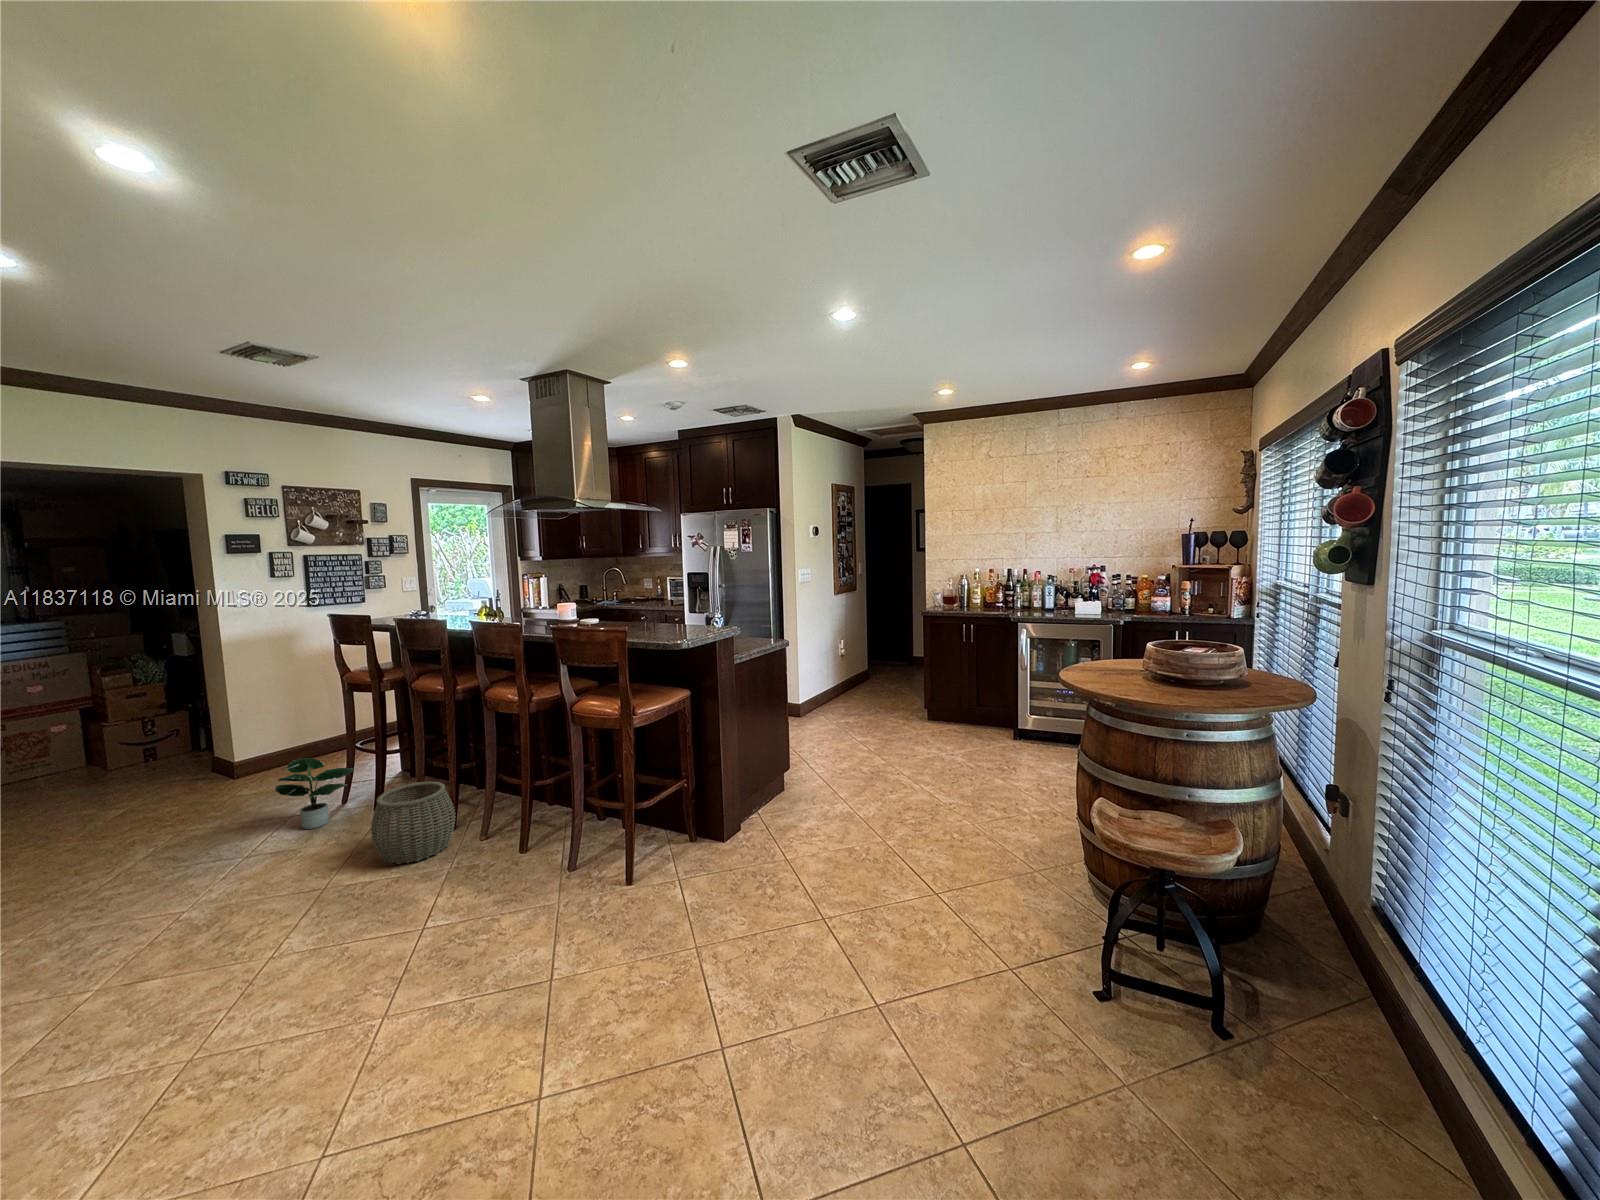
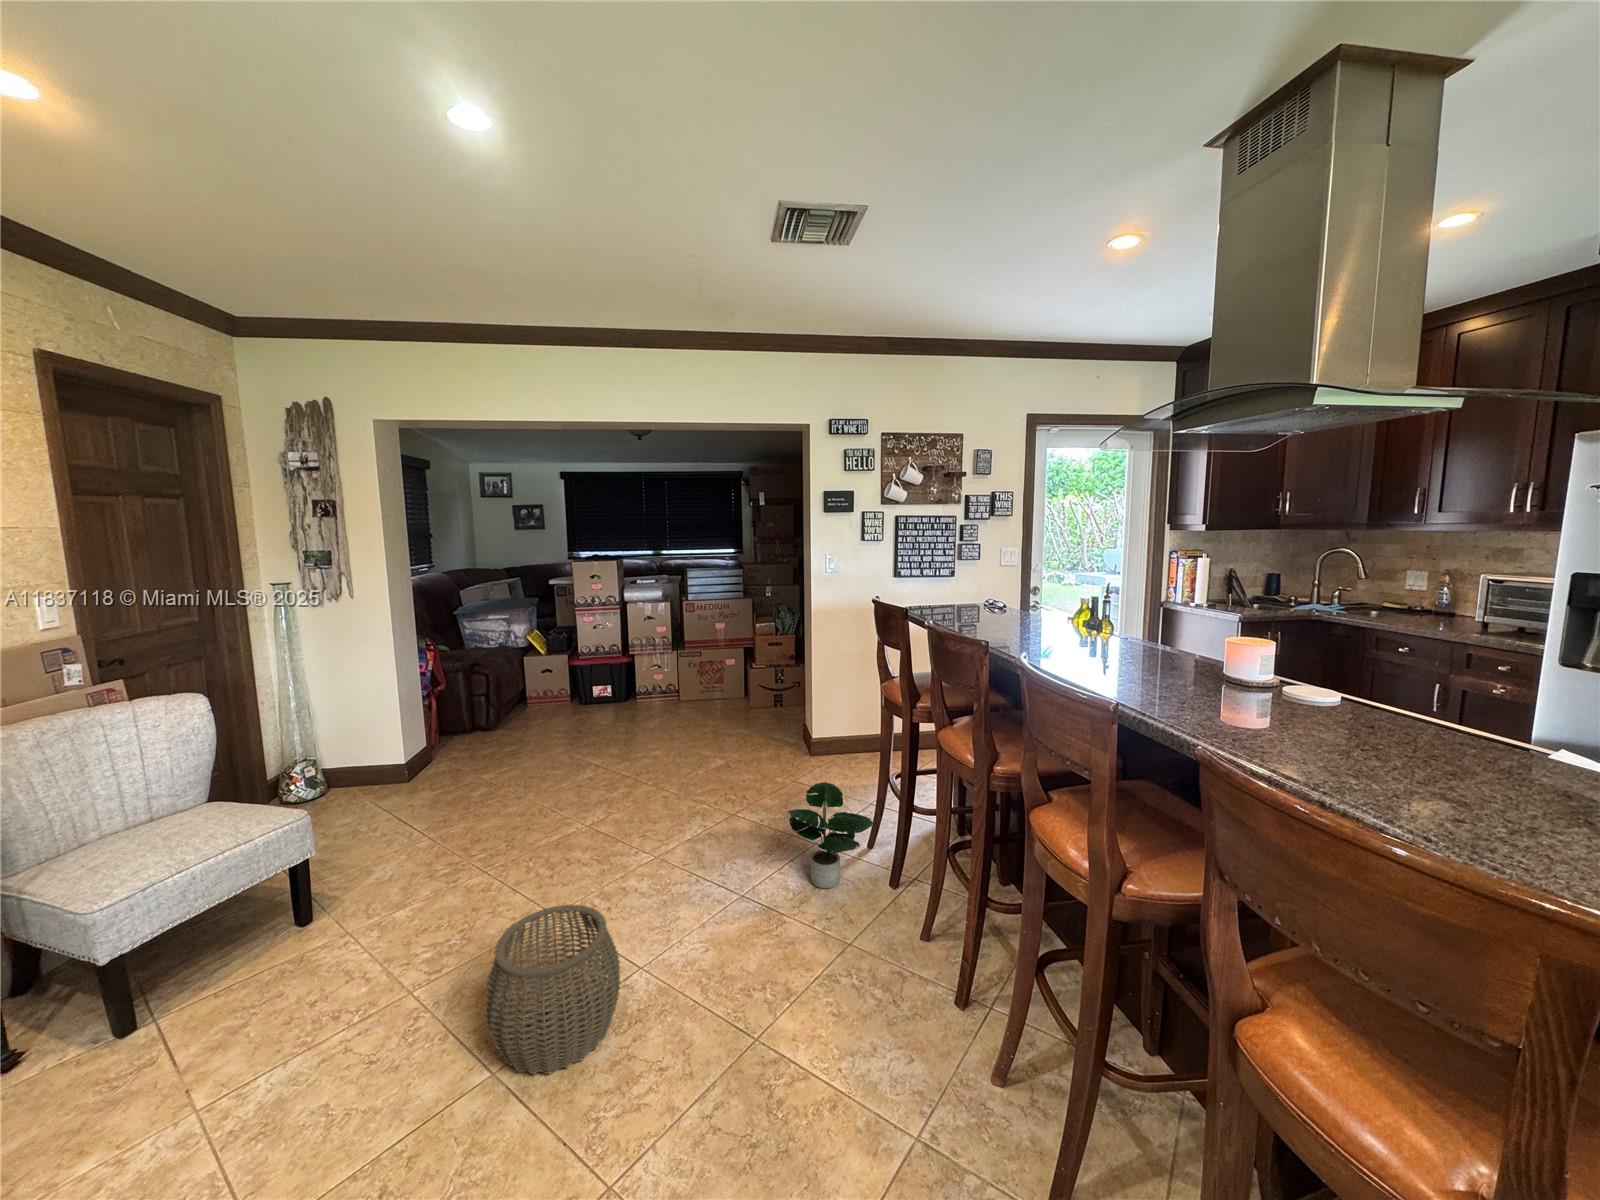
woven basket: present [371,782,456,864] -> present [485,905,621,1075]

